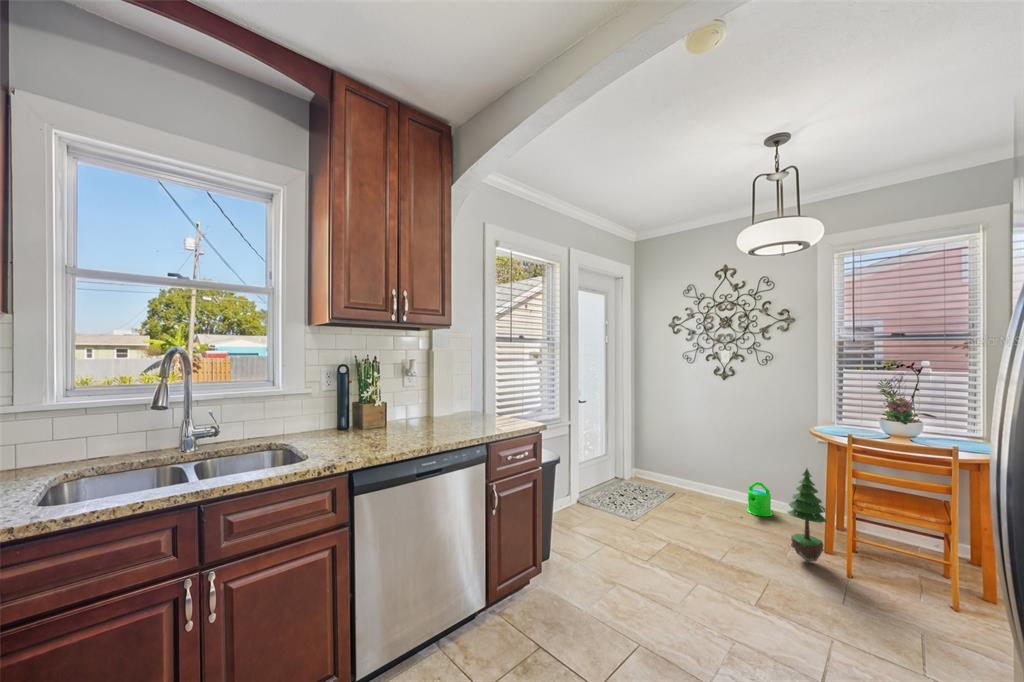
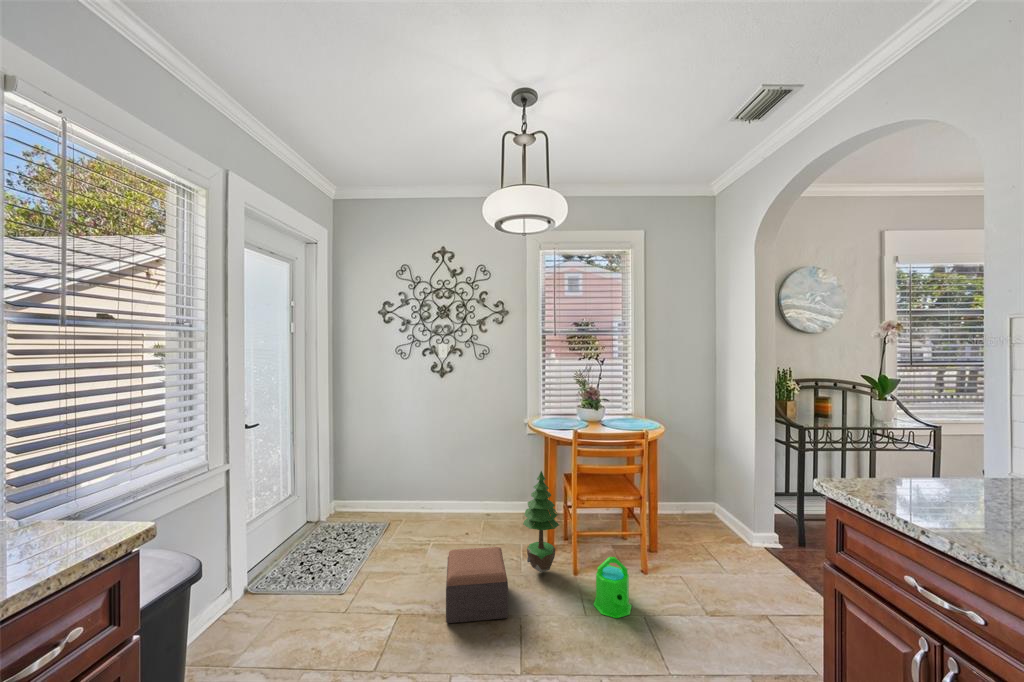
watering can: present [746,481,772,517] -> present [593,557,632,618]
footstool: none [704,514,763,574] -> present [446,547,508,623]

